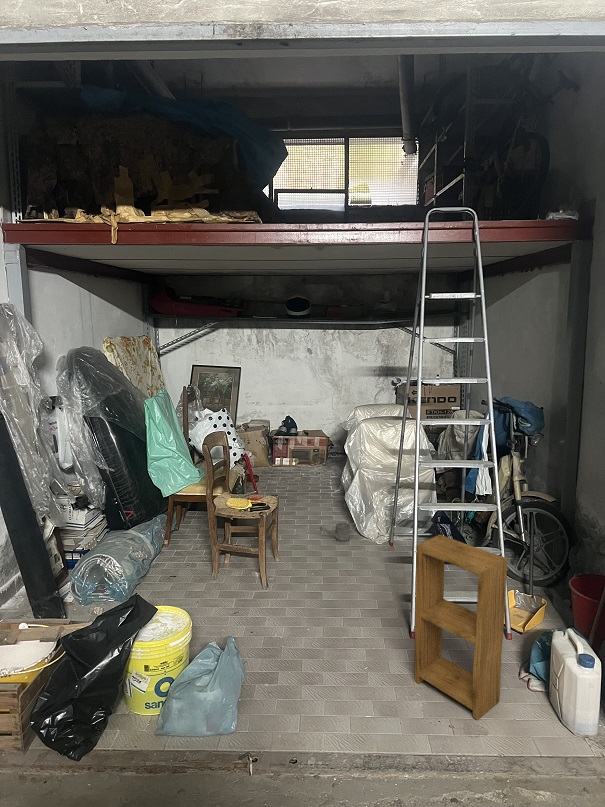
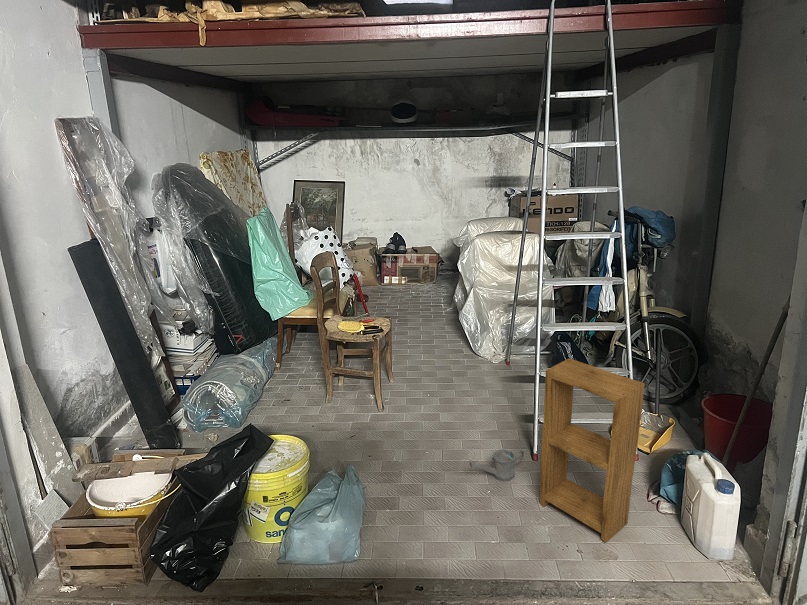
watering can: present [320,523,356,542] -> present [470,449,524,481]

